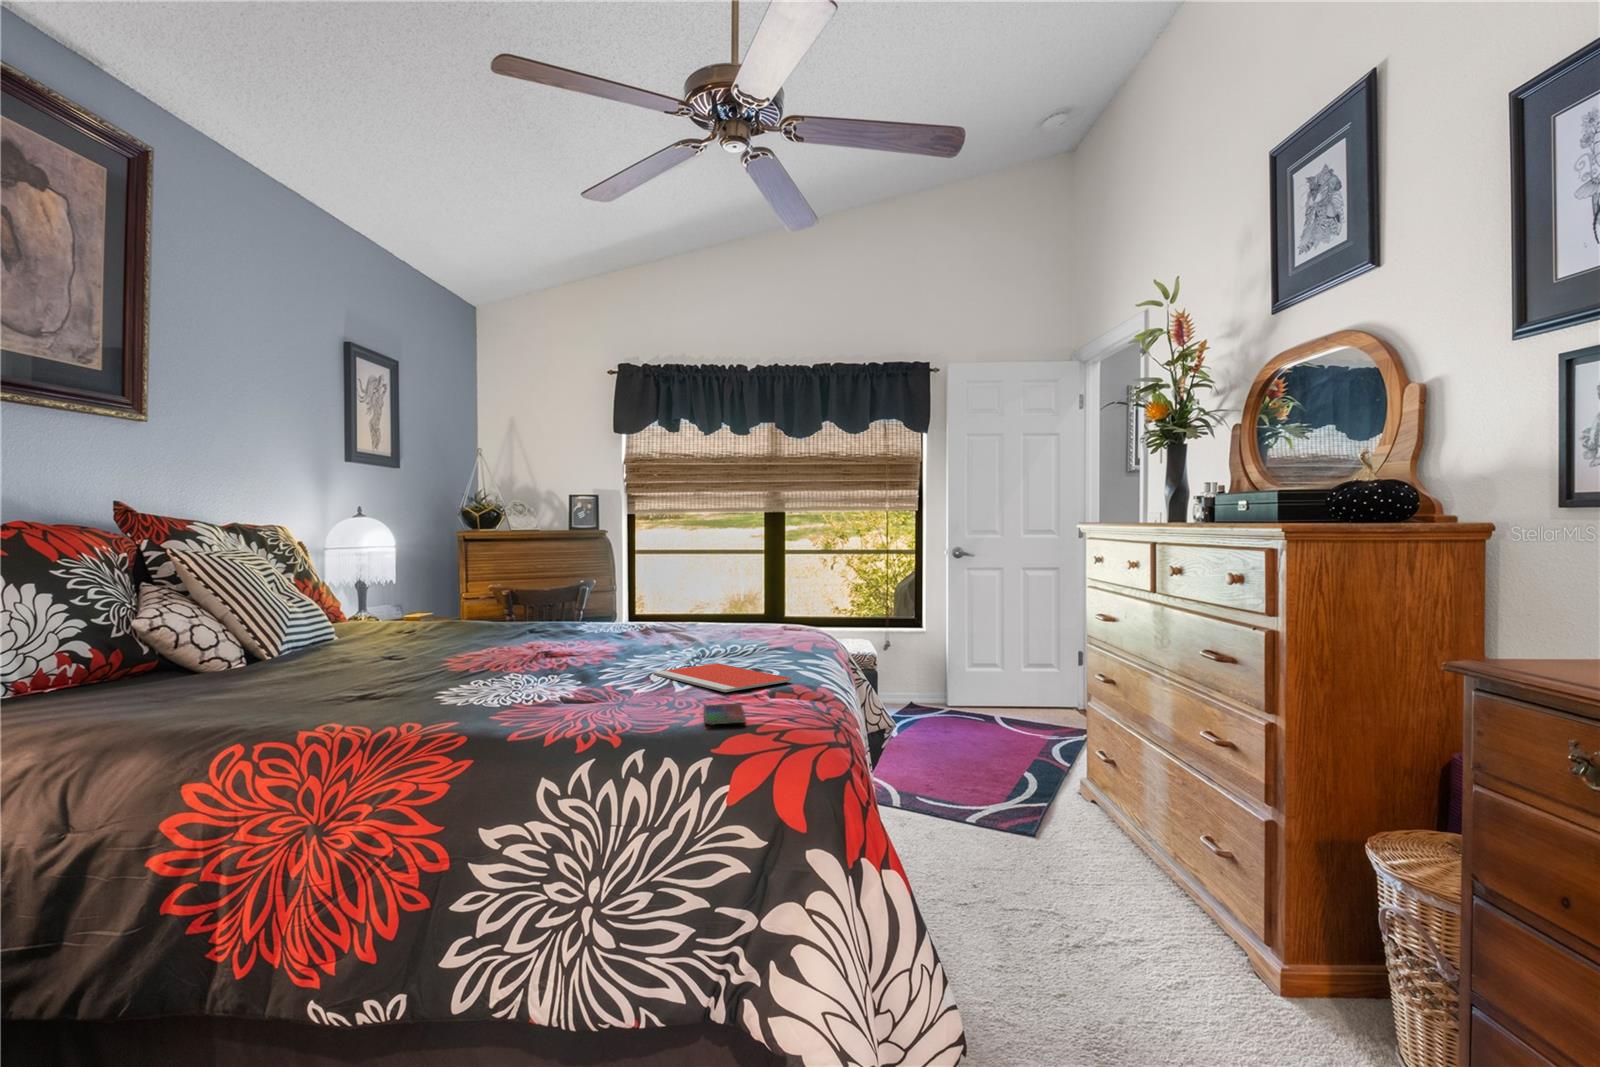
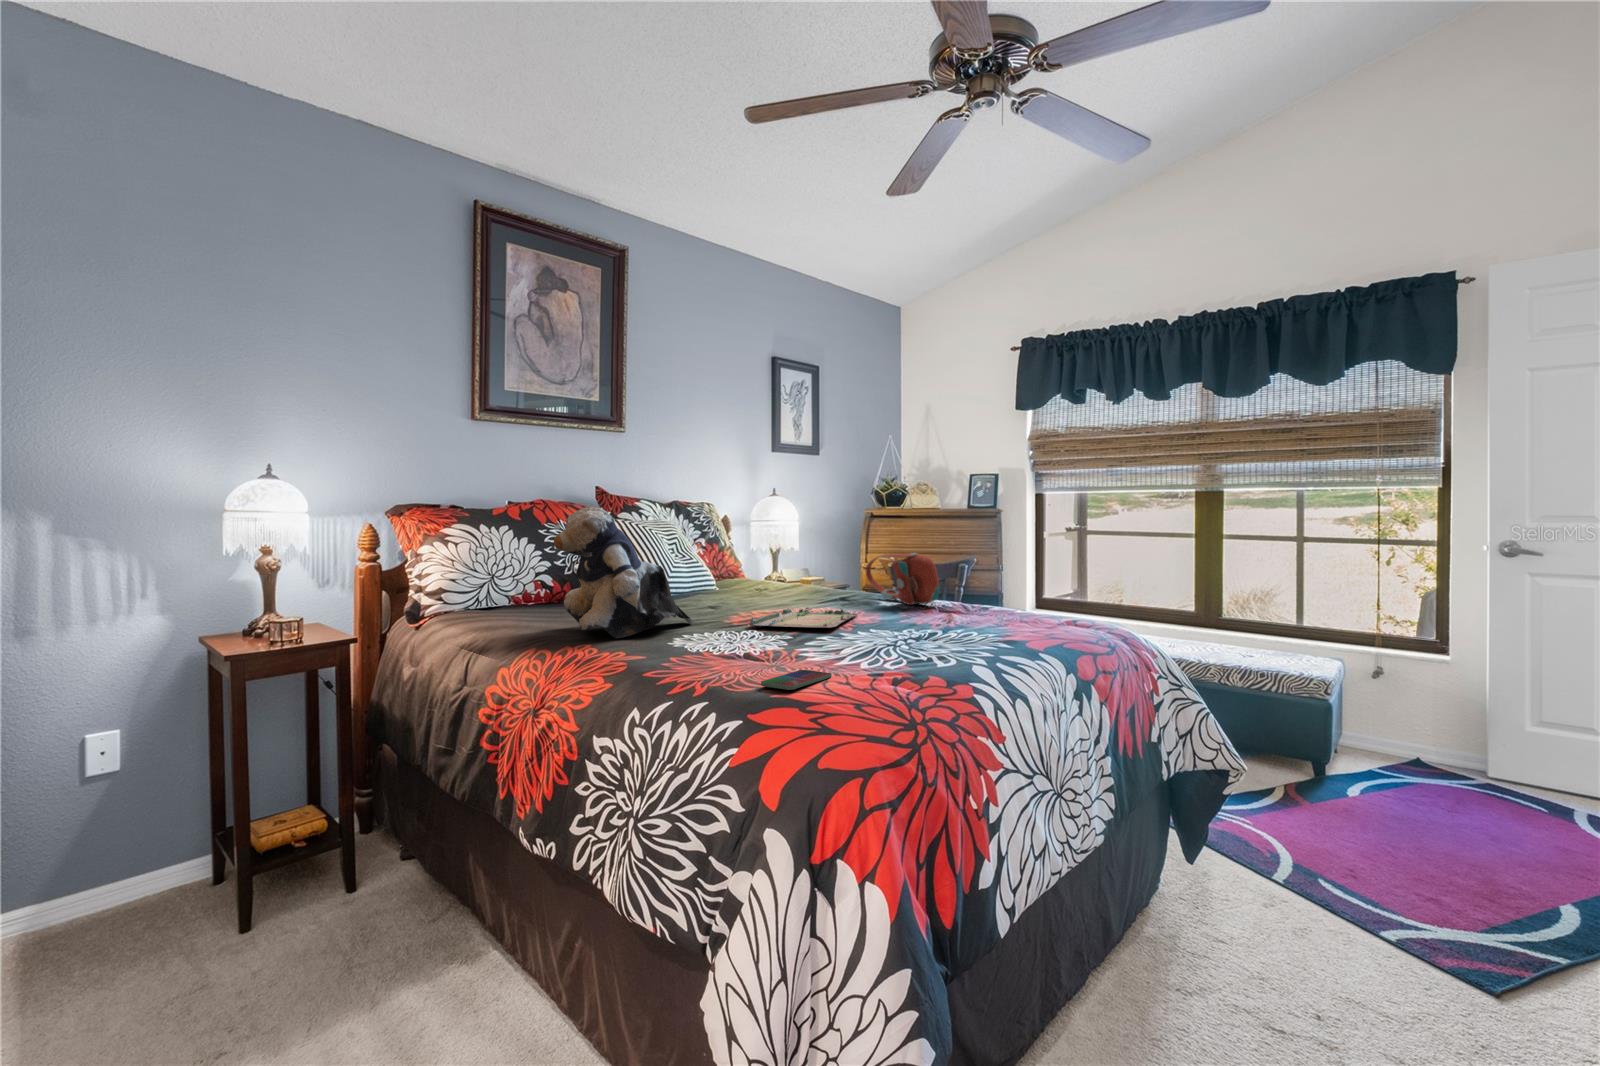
teddy bear: none [252,535,445,709] -> present [554,507,692,638]
handbag: none [562,582,663,638] -> present [865,553,940,605]
tray: none [519,640,629,676] -> present [749,605,858,628]
notebook: present [654,663,793,692] -> none [844,636,938,661]

